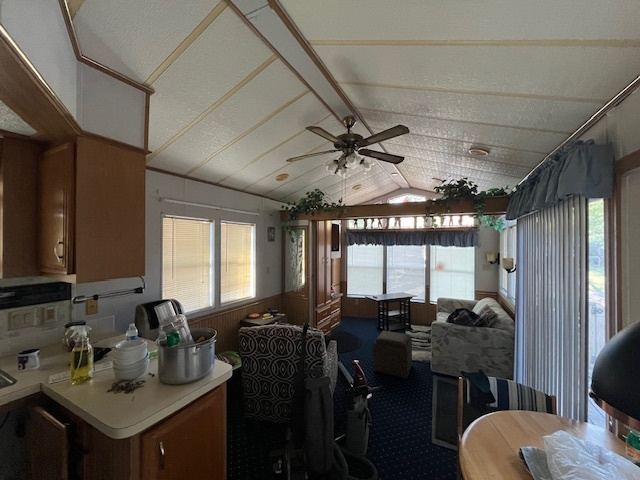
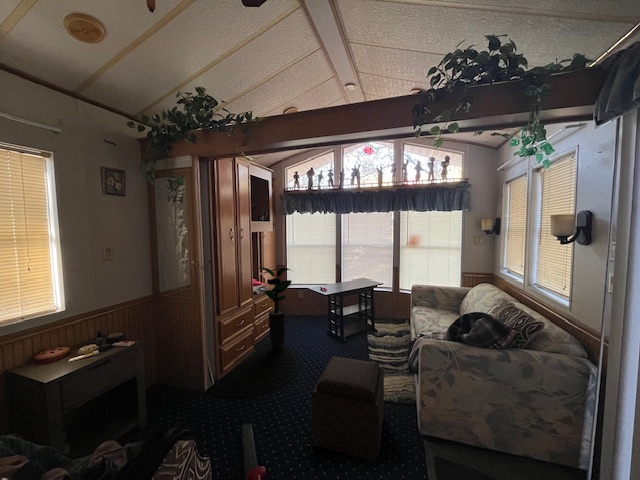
potted plant: none [333,281,356,334] -> present [258,268,292,350]

